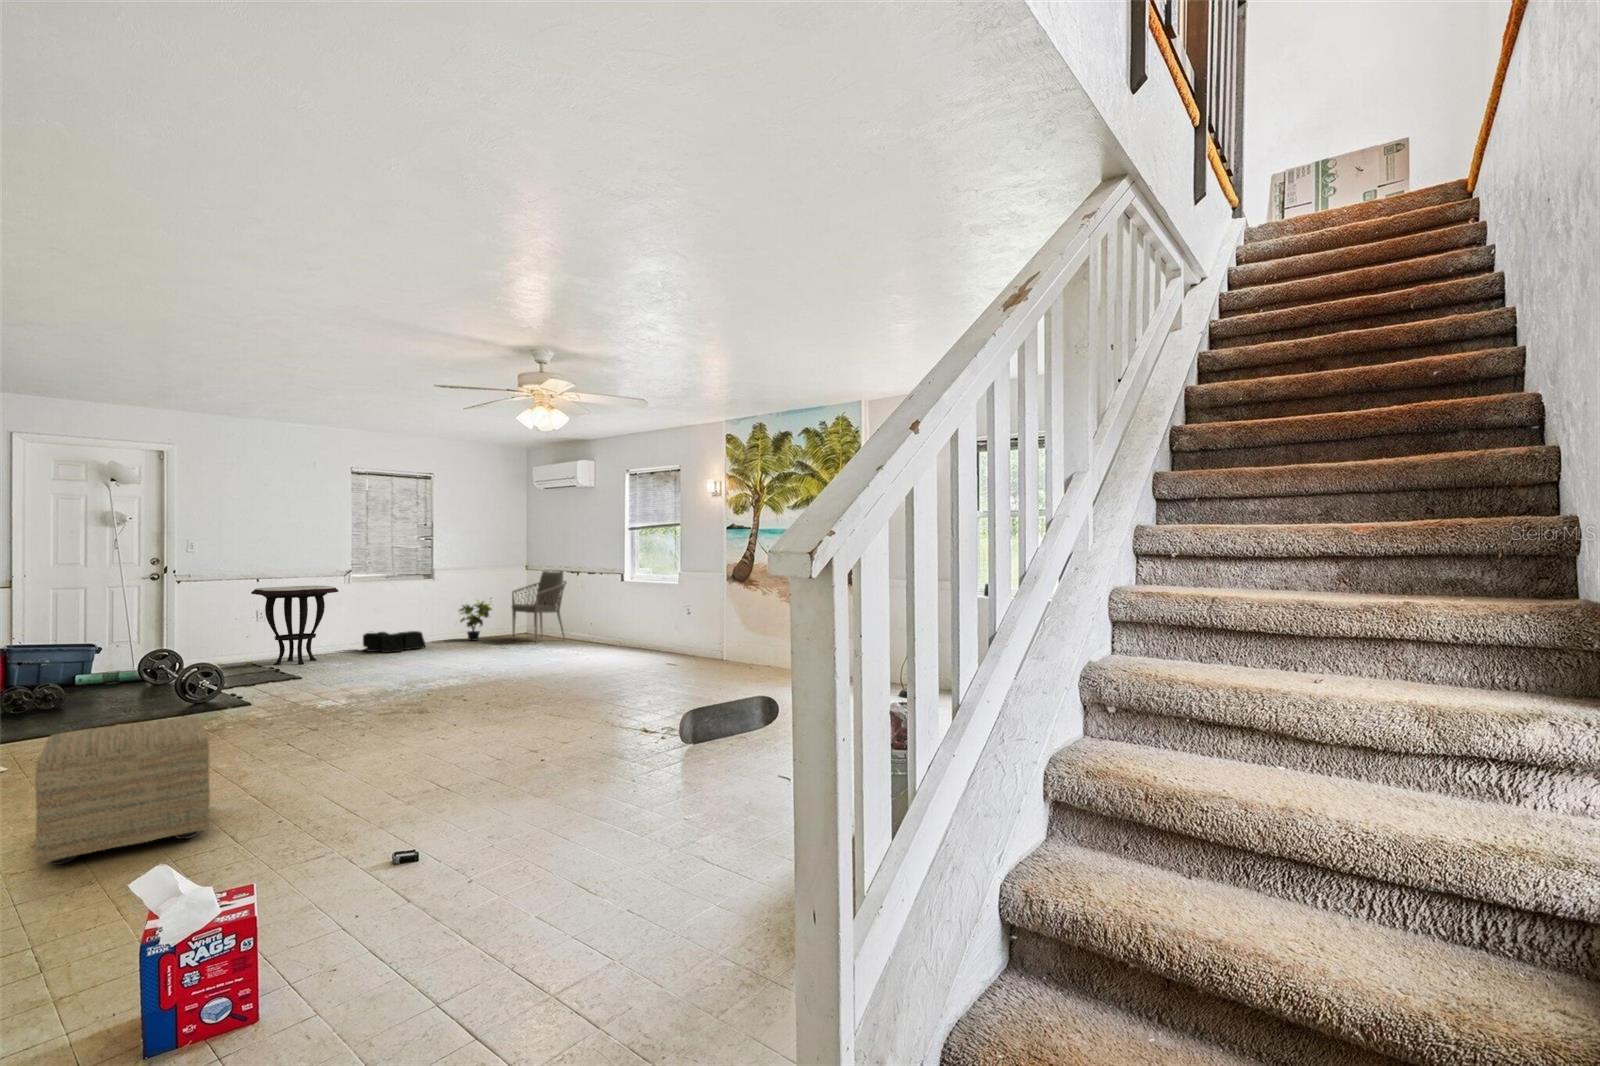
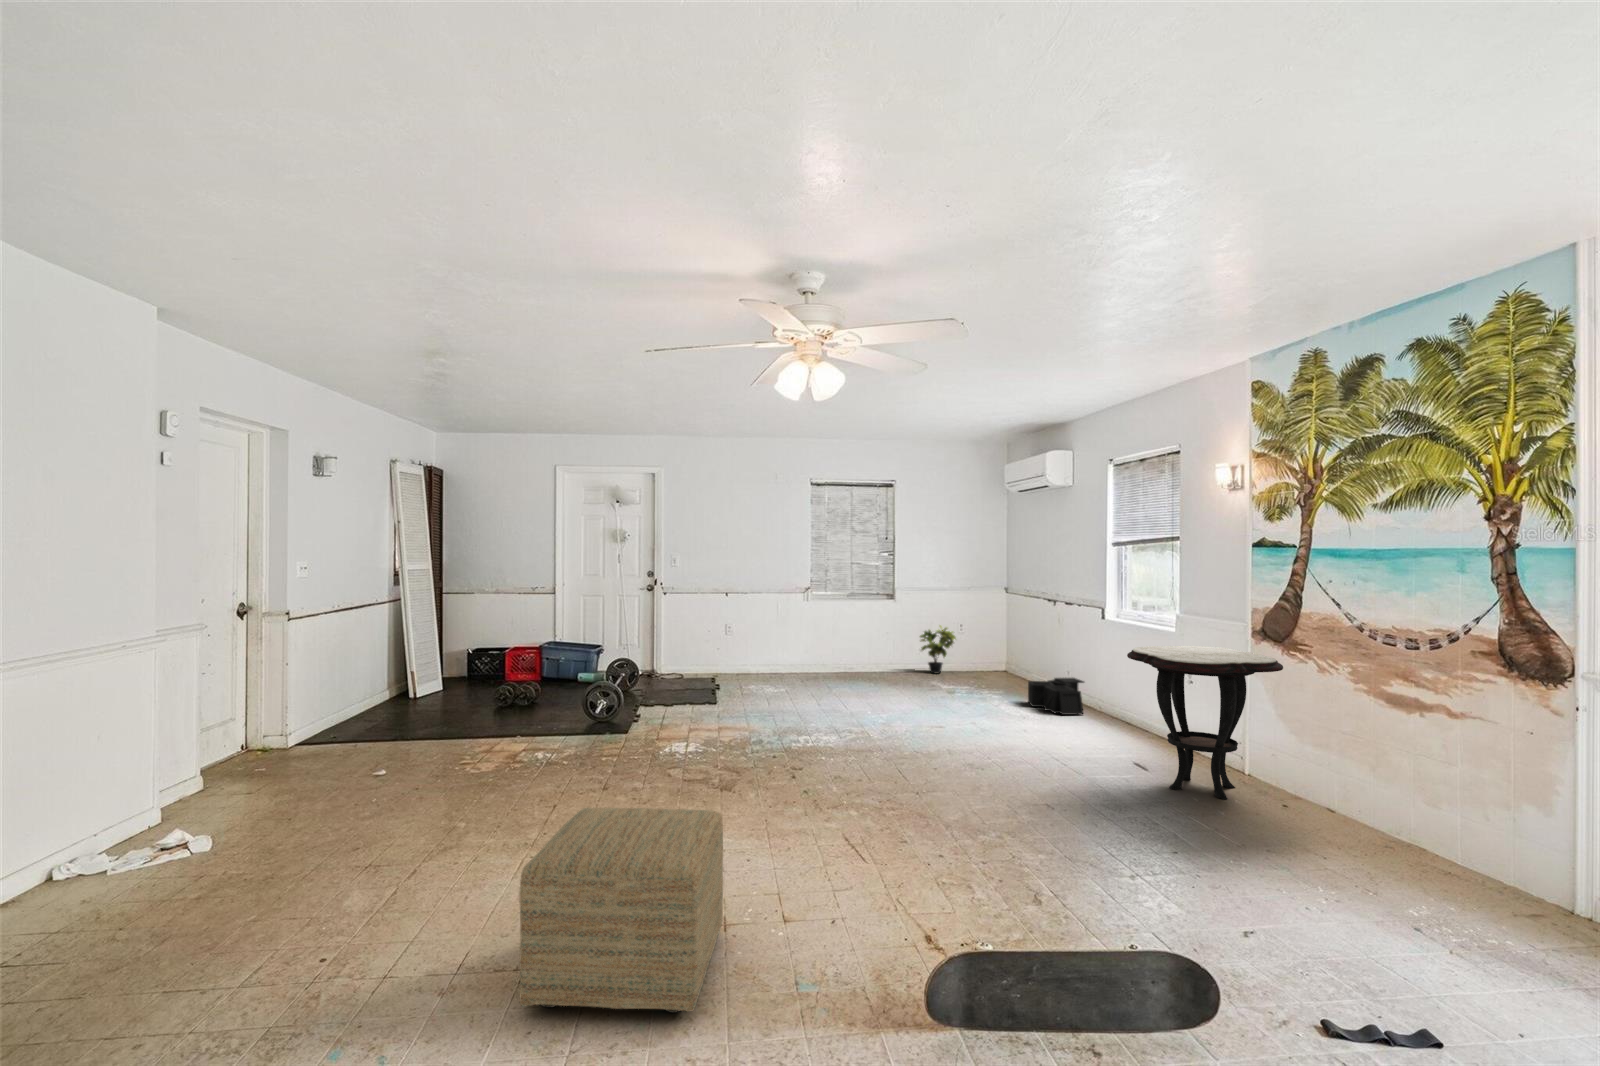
armchair: present [512,571,567,643] -> none [972,595,1040,689]
side table: present [251,586,338,665] -> present [1127,646,1283,799]
storage bin: present [363,631,426,653] -> present [1028,678,1084,715]
ottoman: present [35,717,210,865] -> present [519,808,723,1013]

